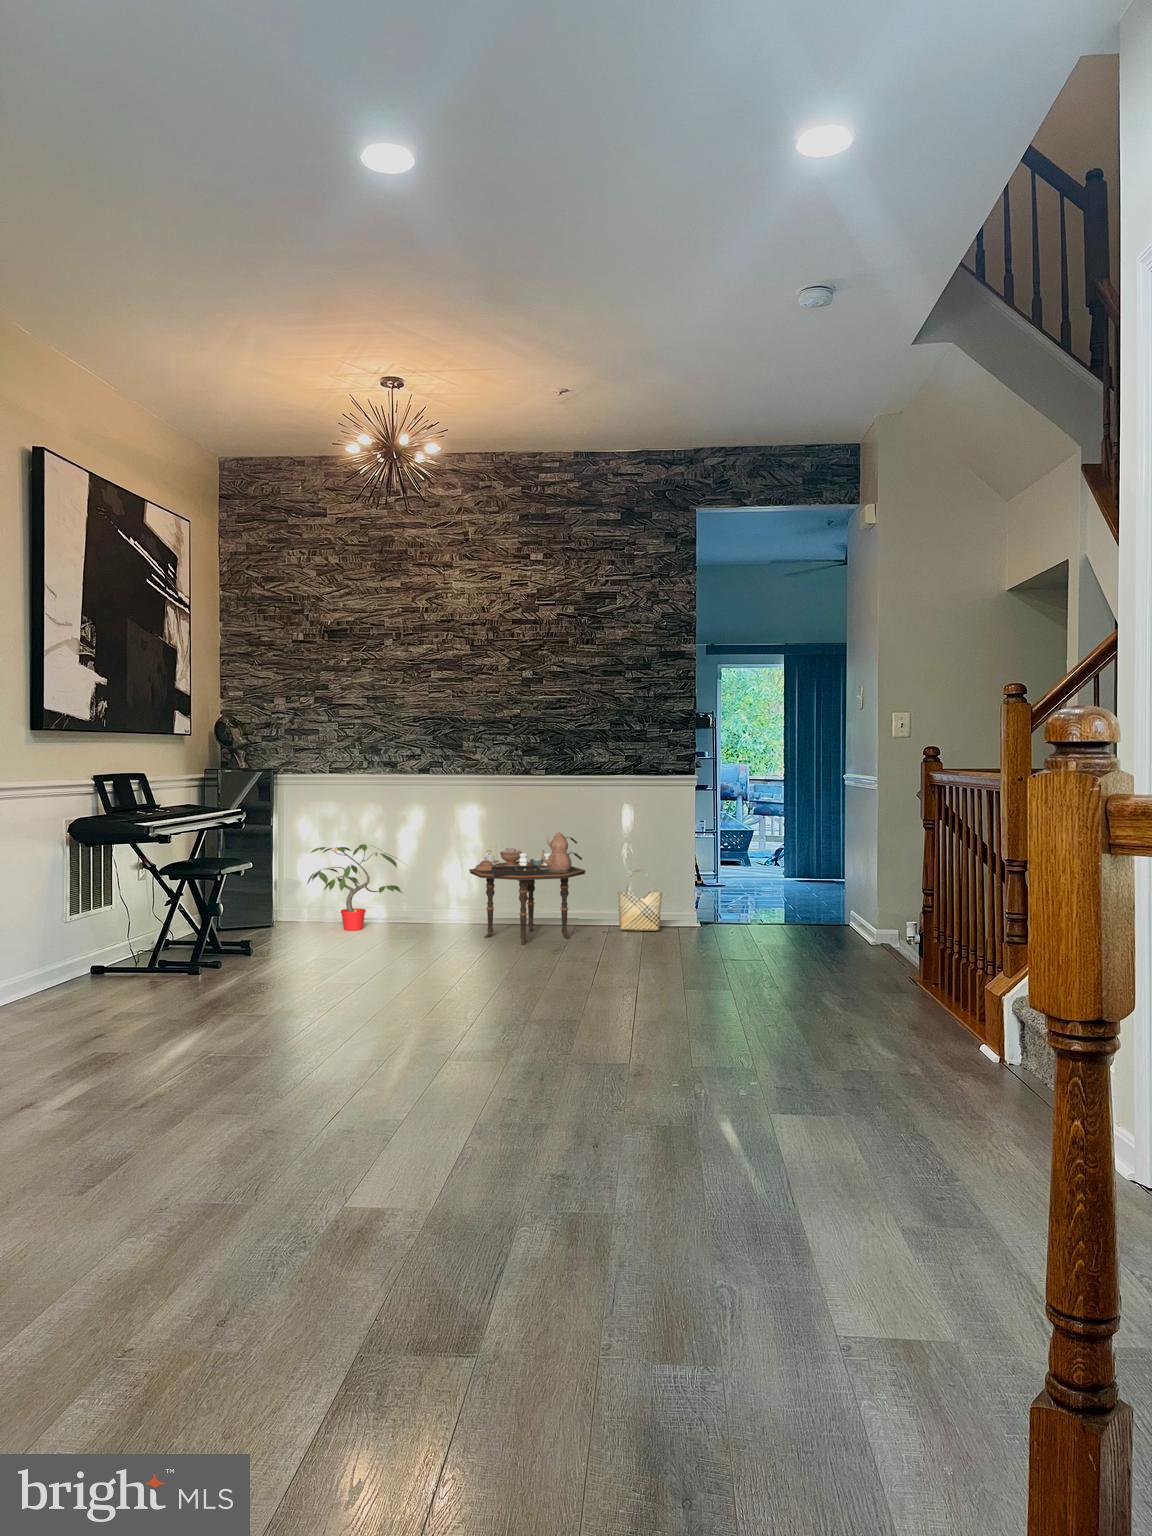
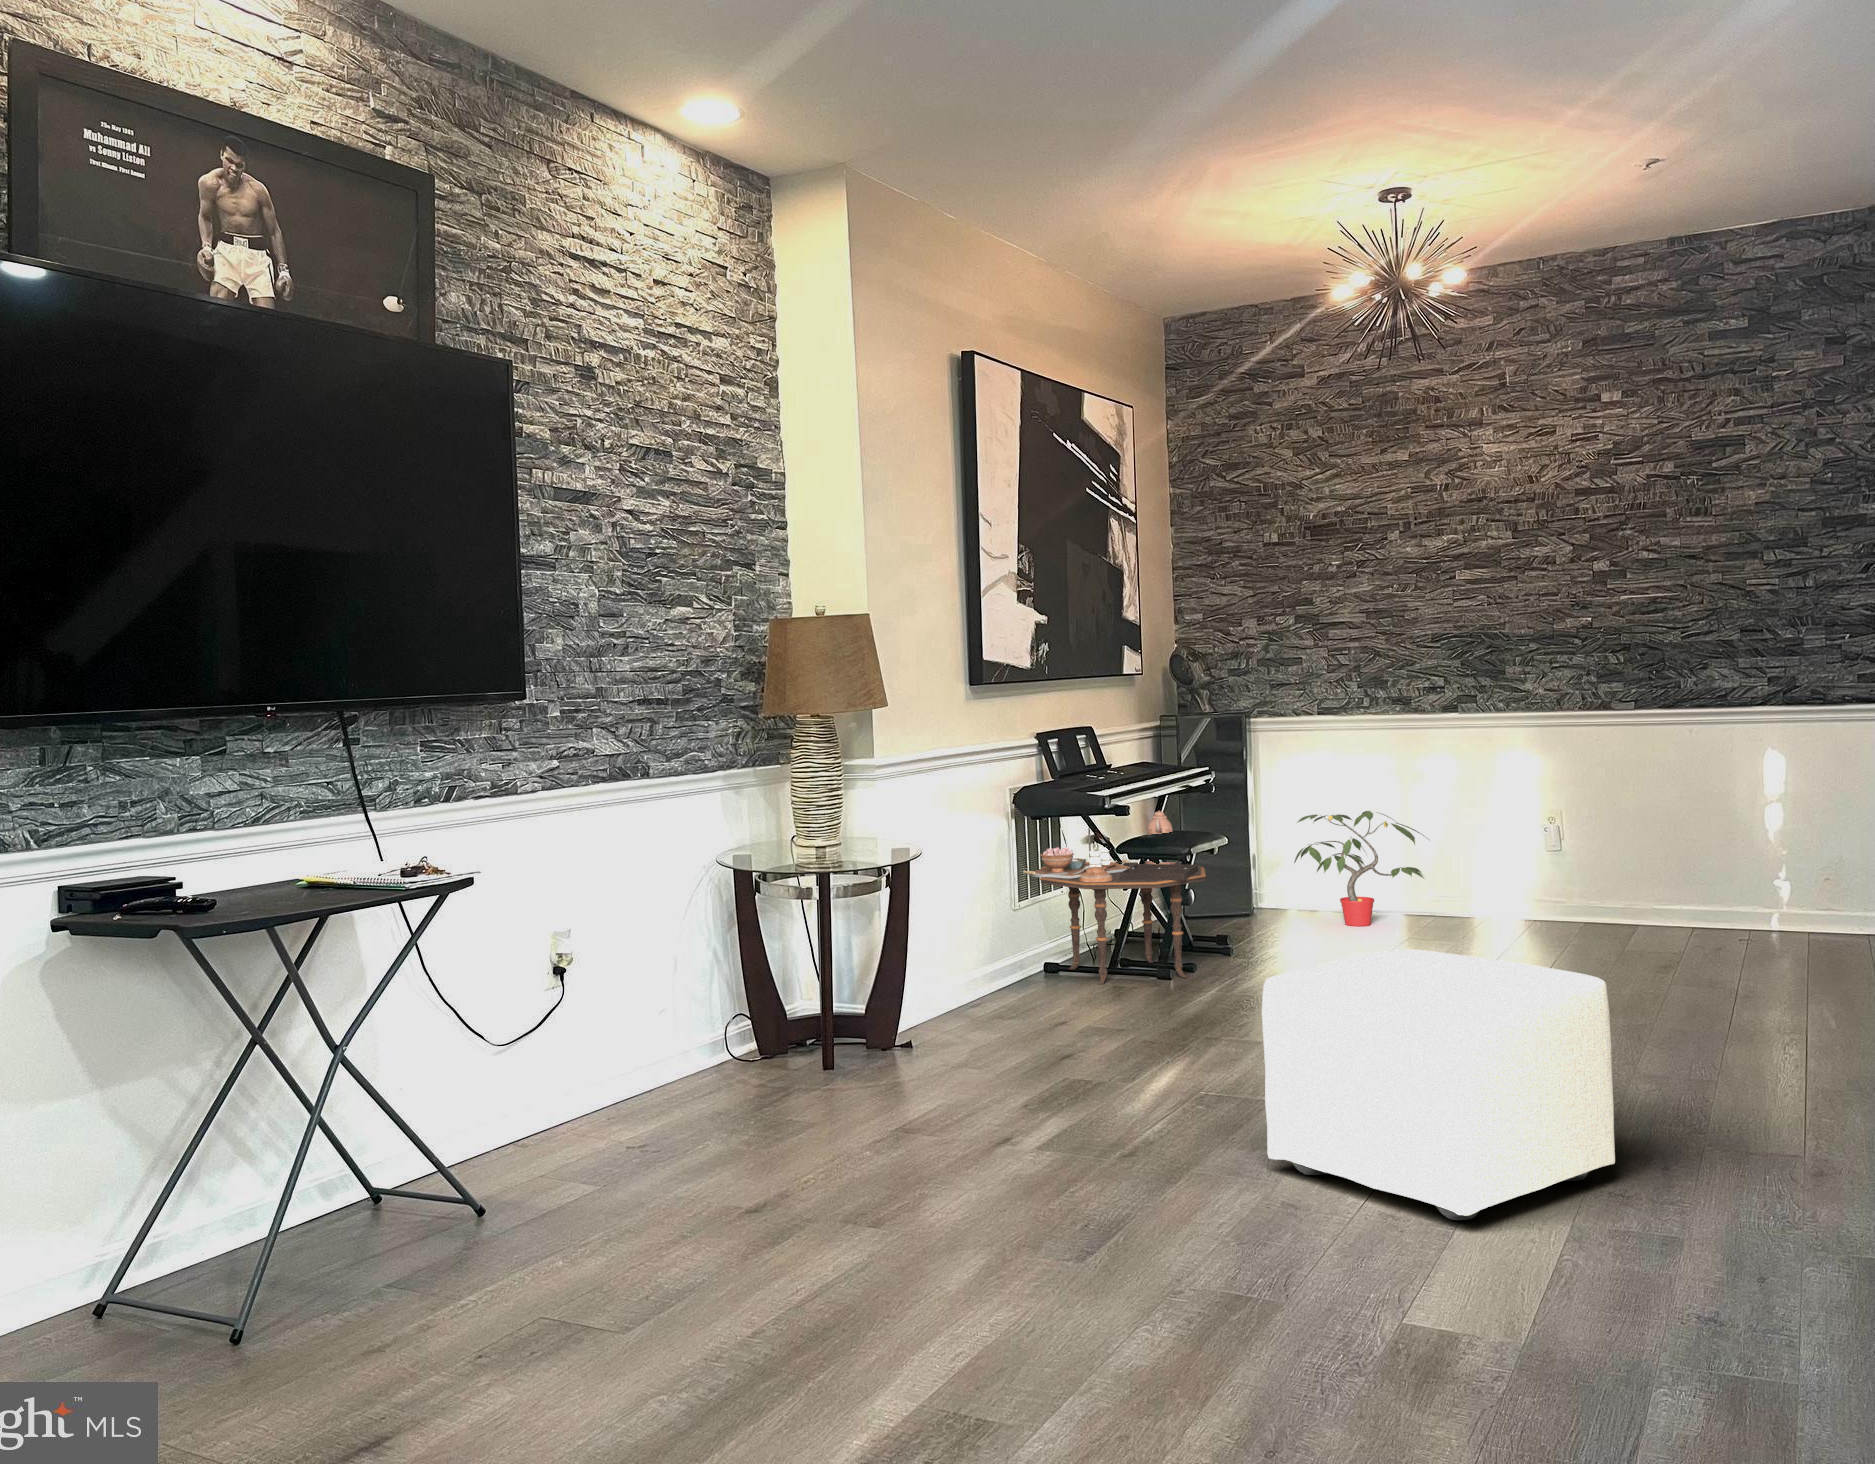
side table: present [469,832,586,945] -> present [1023,811,1206,985]
woven basket: present [618,870,662,931] -> none [1759,851,1838,945]
ottoman: none [273,948,558,1185] -> present [1262,949,1615,1220]

